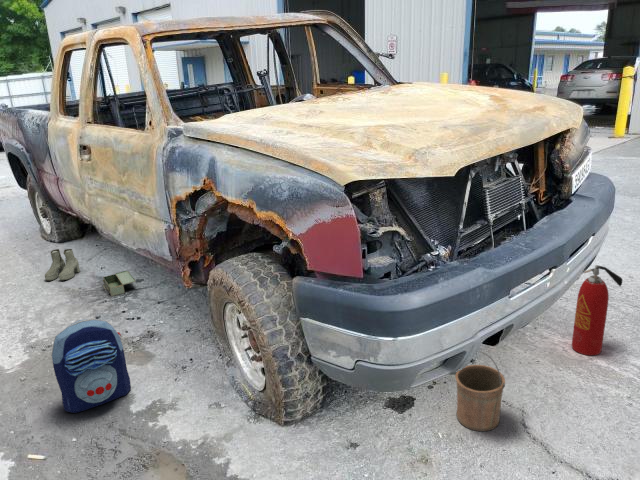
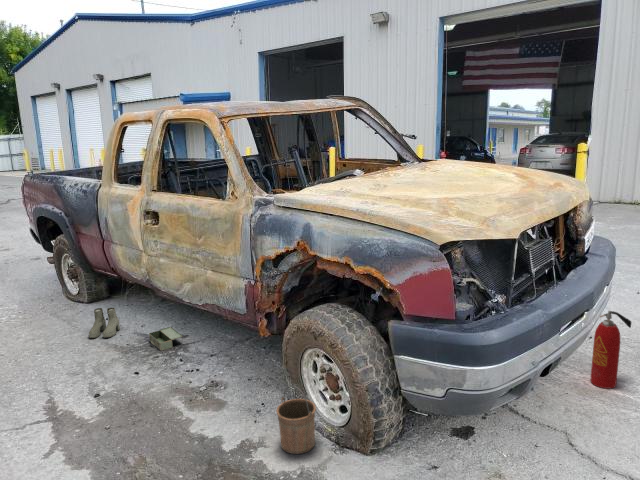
backpack: present [51,318,131,413] -> none [153,365,216,453]
bucket: present [455,351,505,431] -> present [276,385,316,454]

